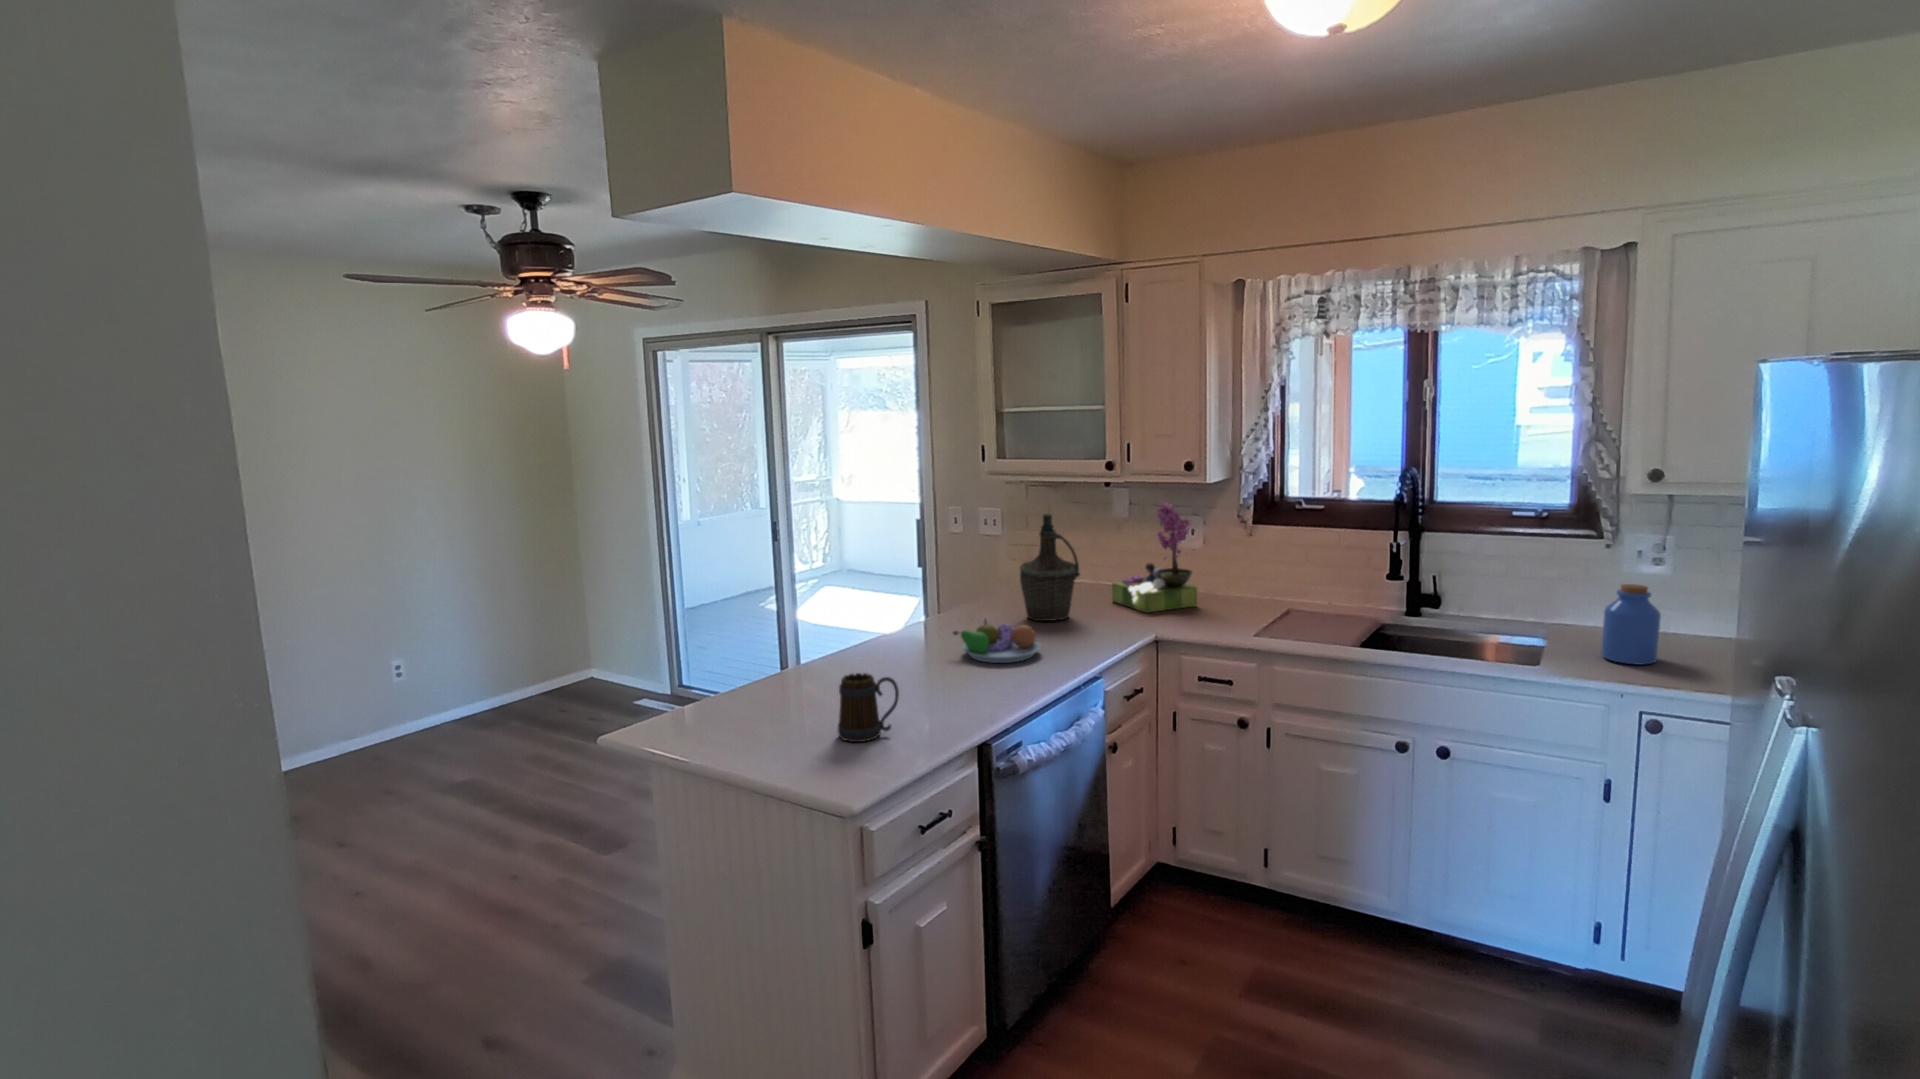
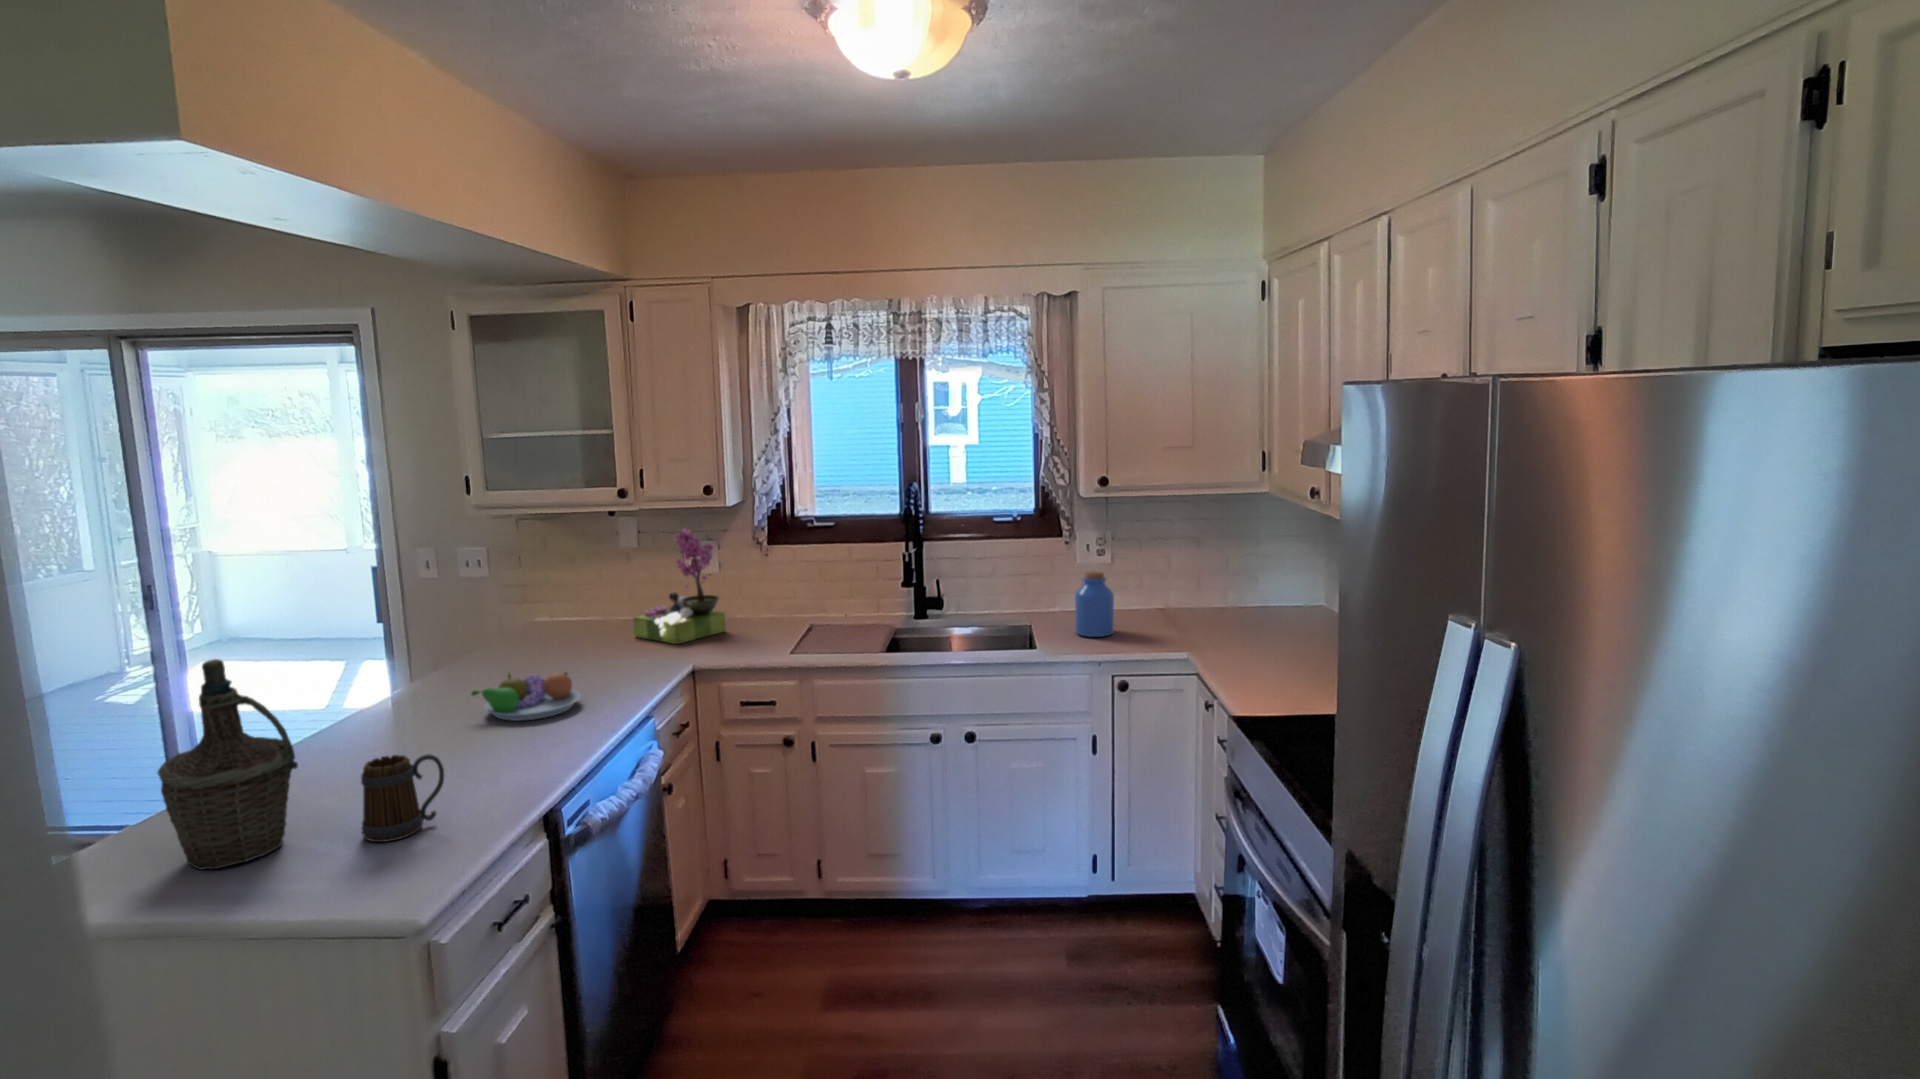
bottle: present [1020,514,1080,621] -> present [157,659,298,870]

